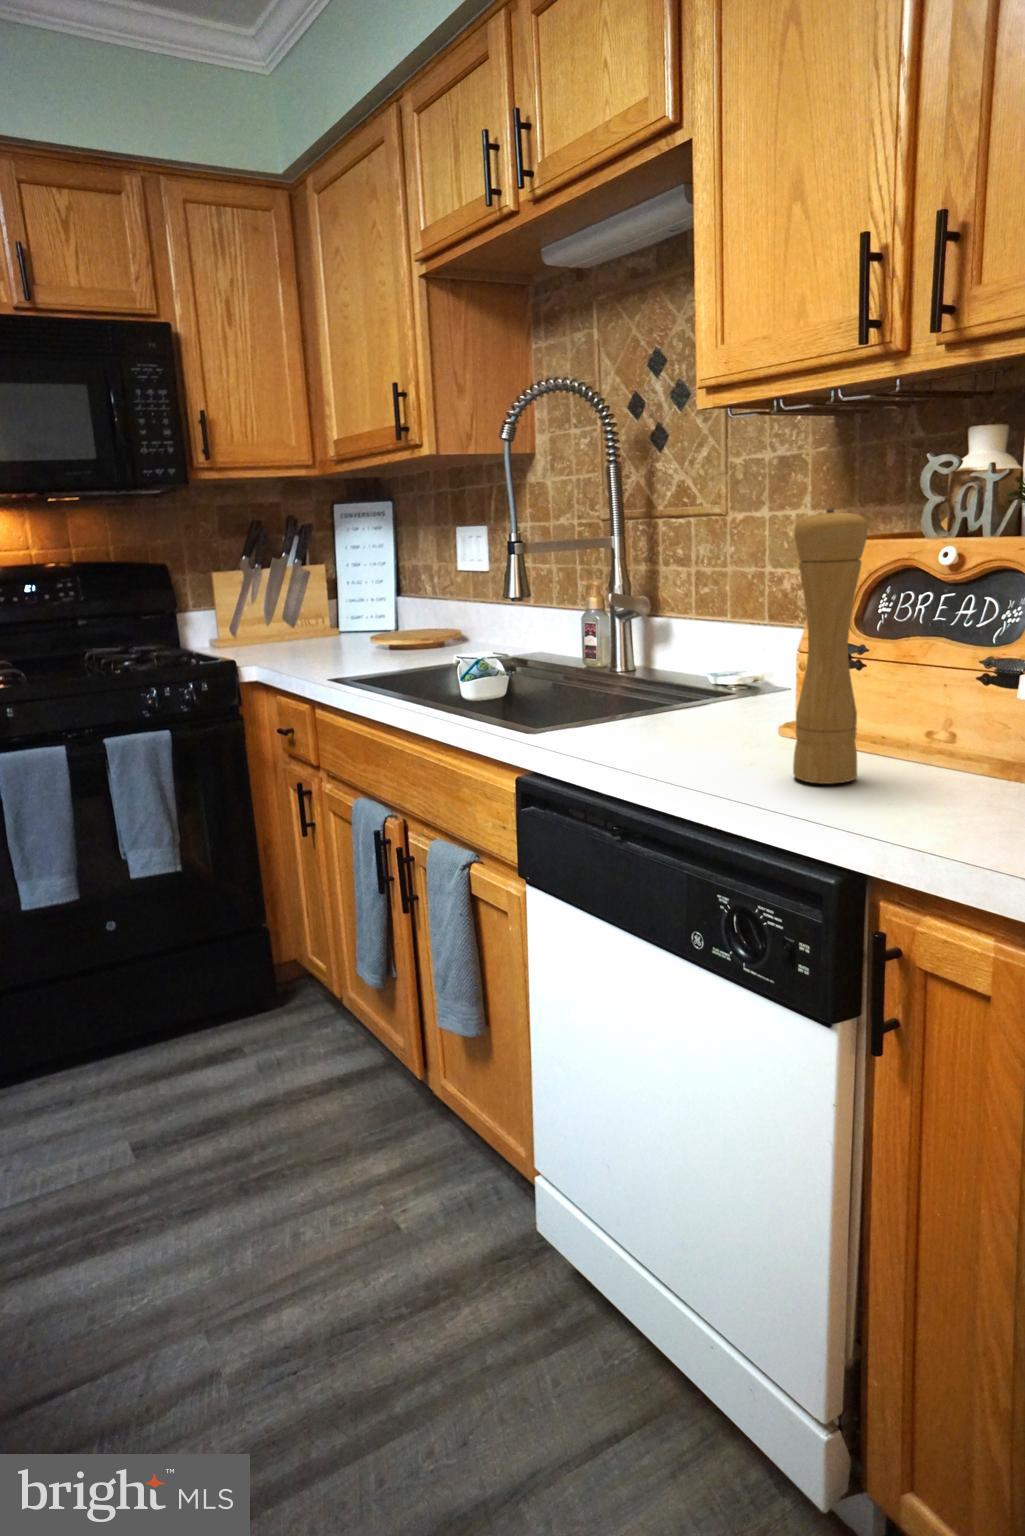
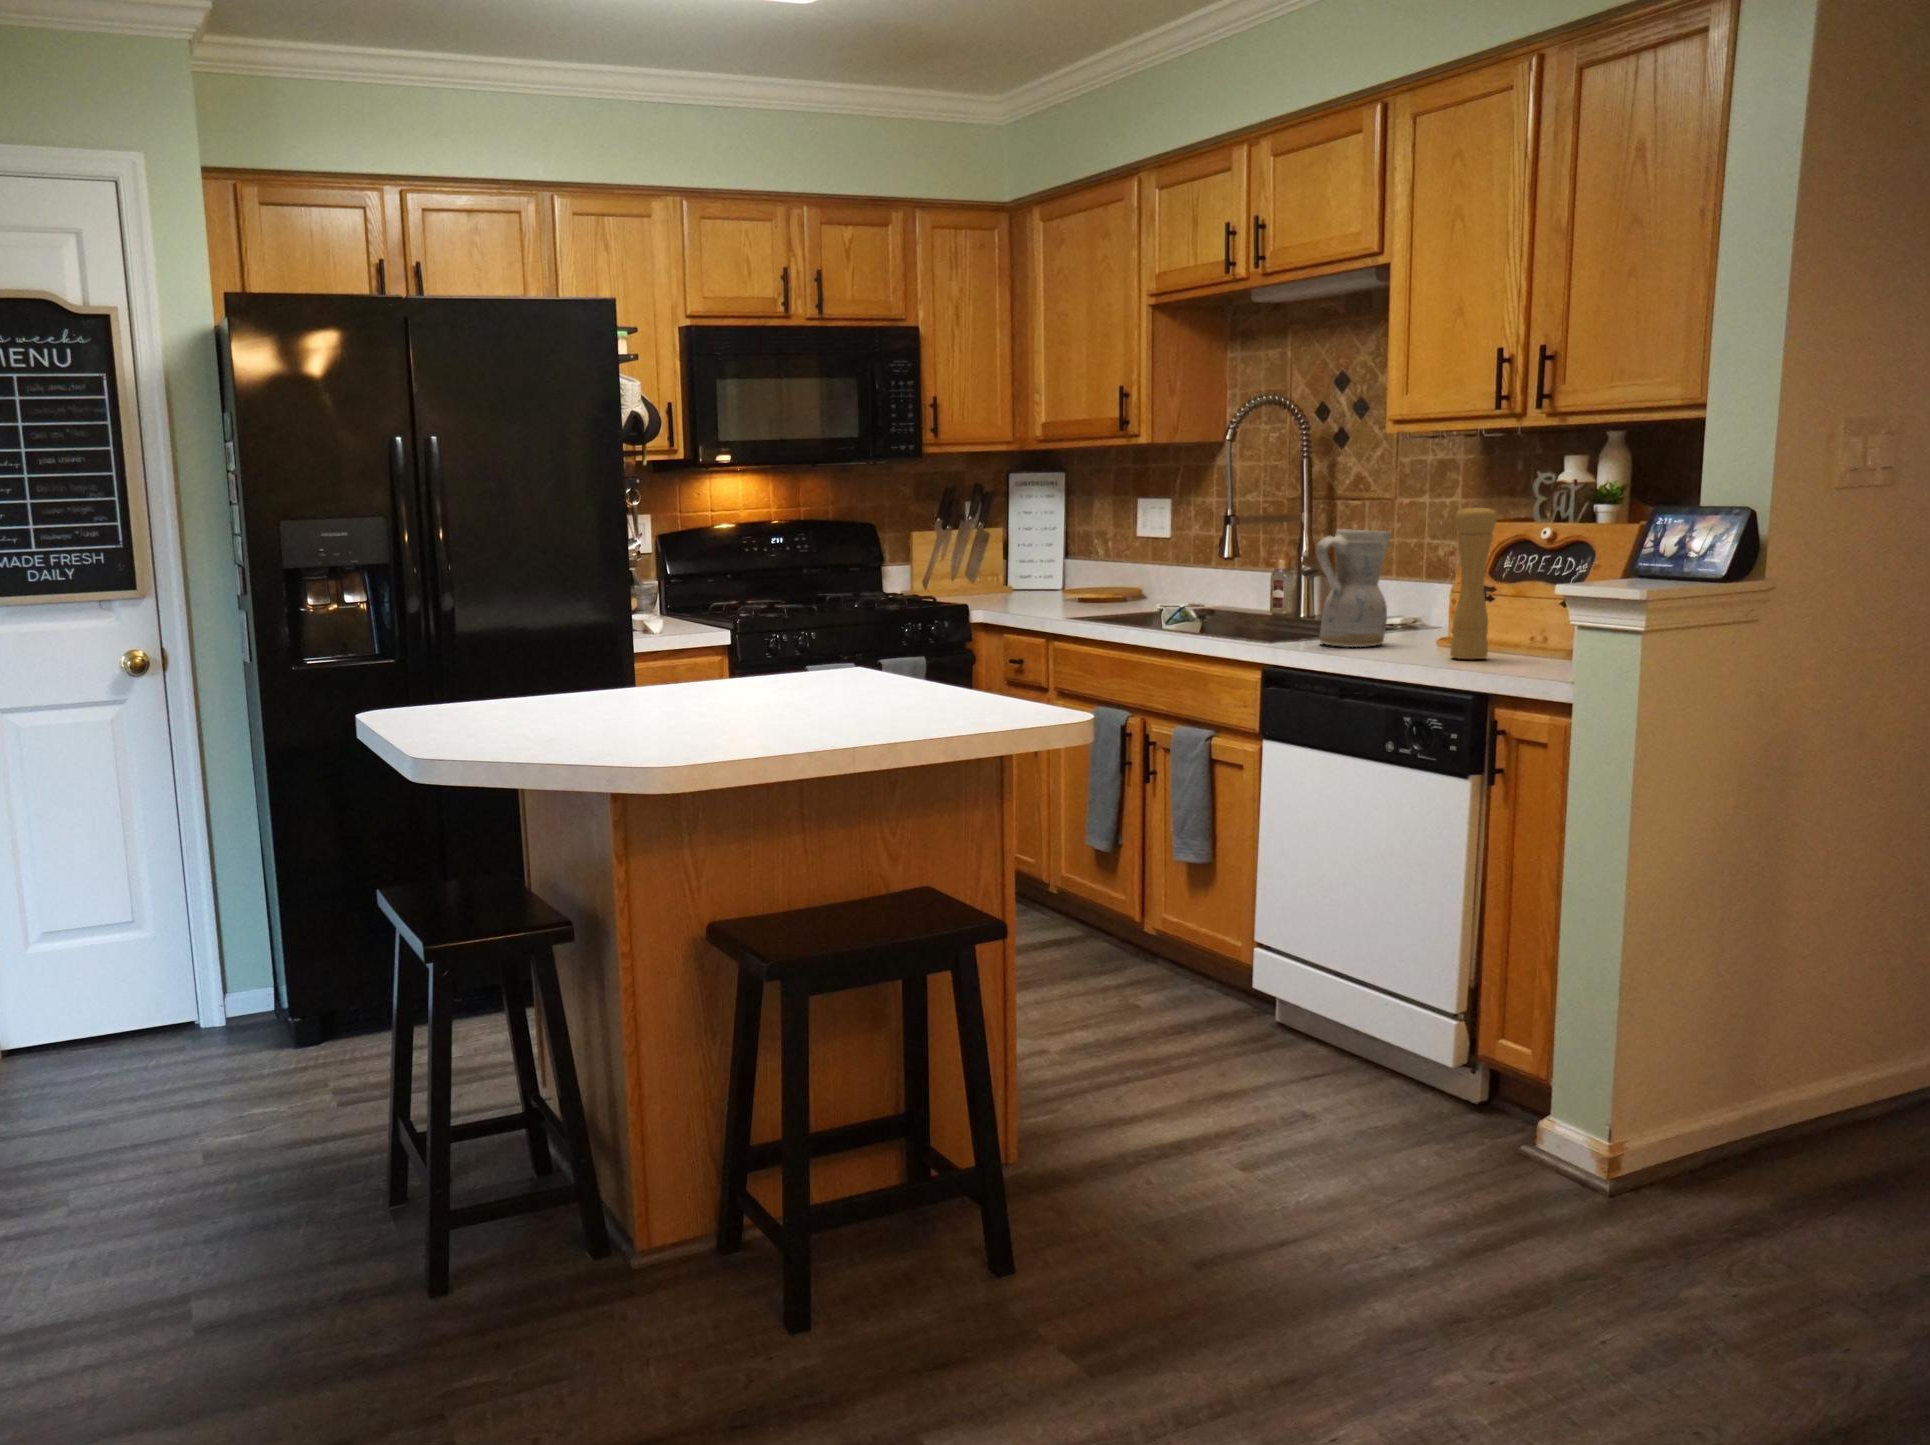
ceramic pitcher: none [584,557,702,742] -> present [1316,529,1391,647]

